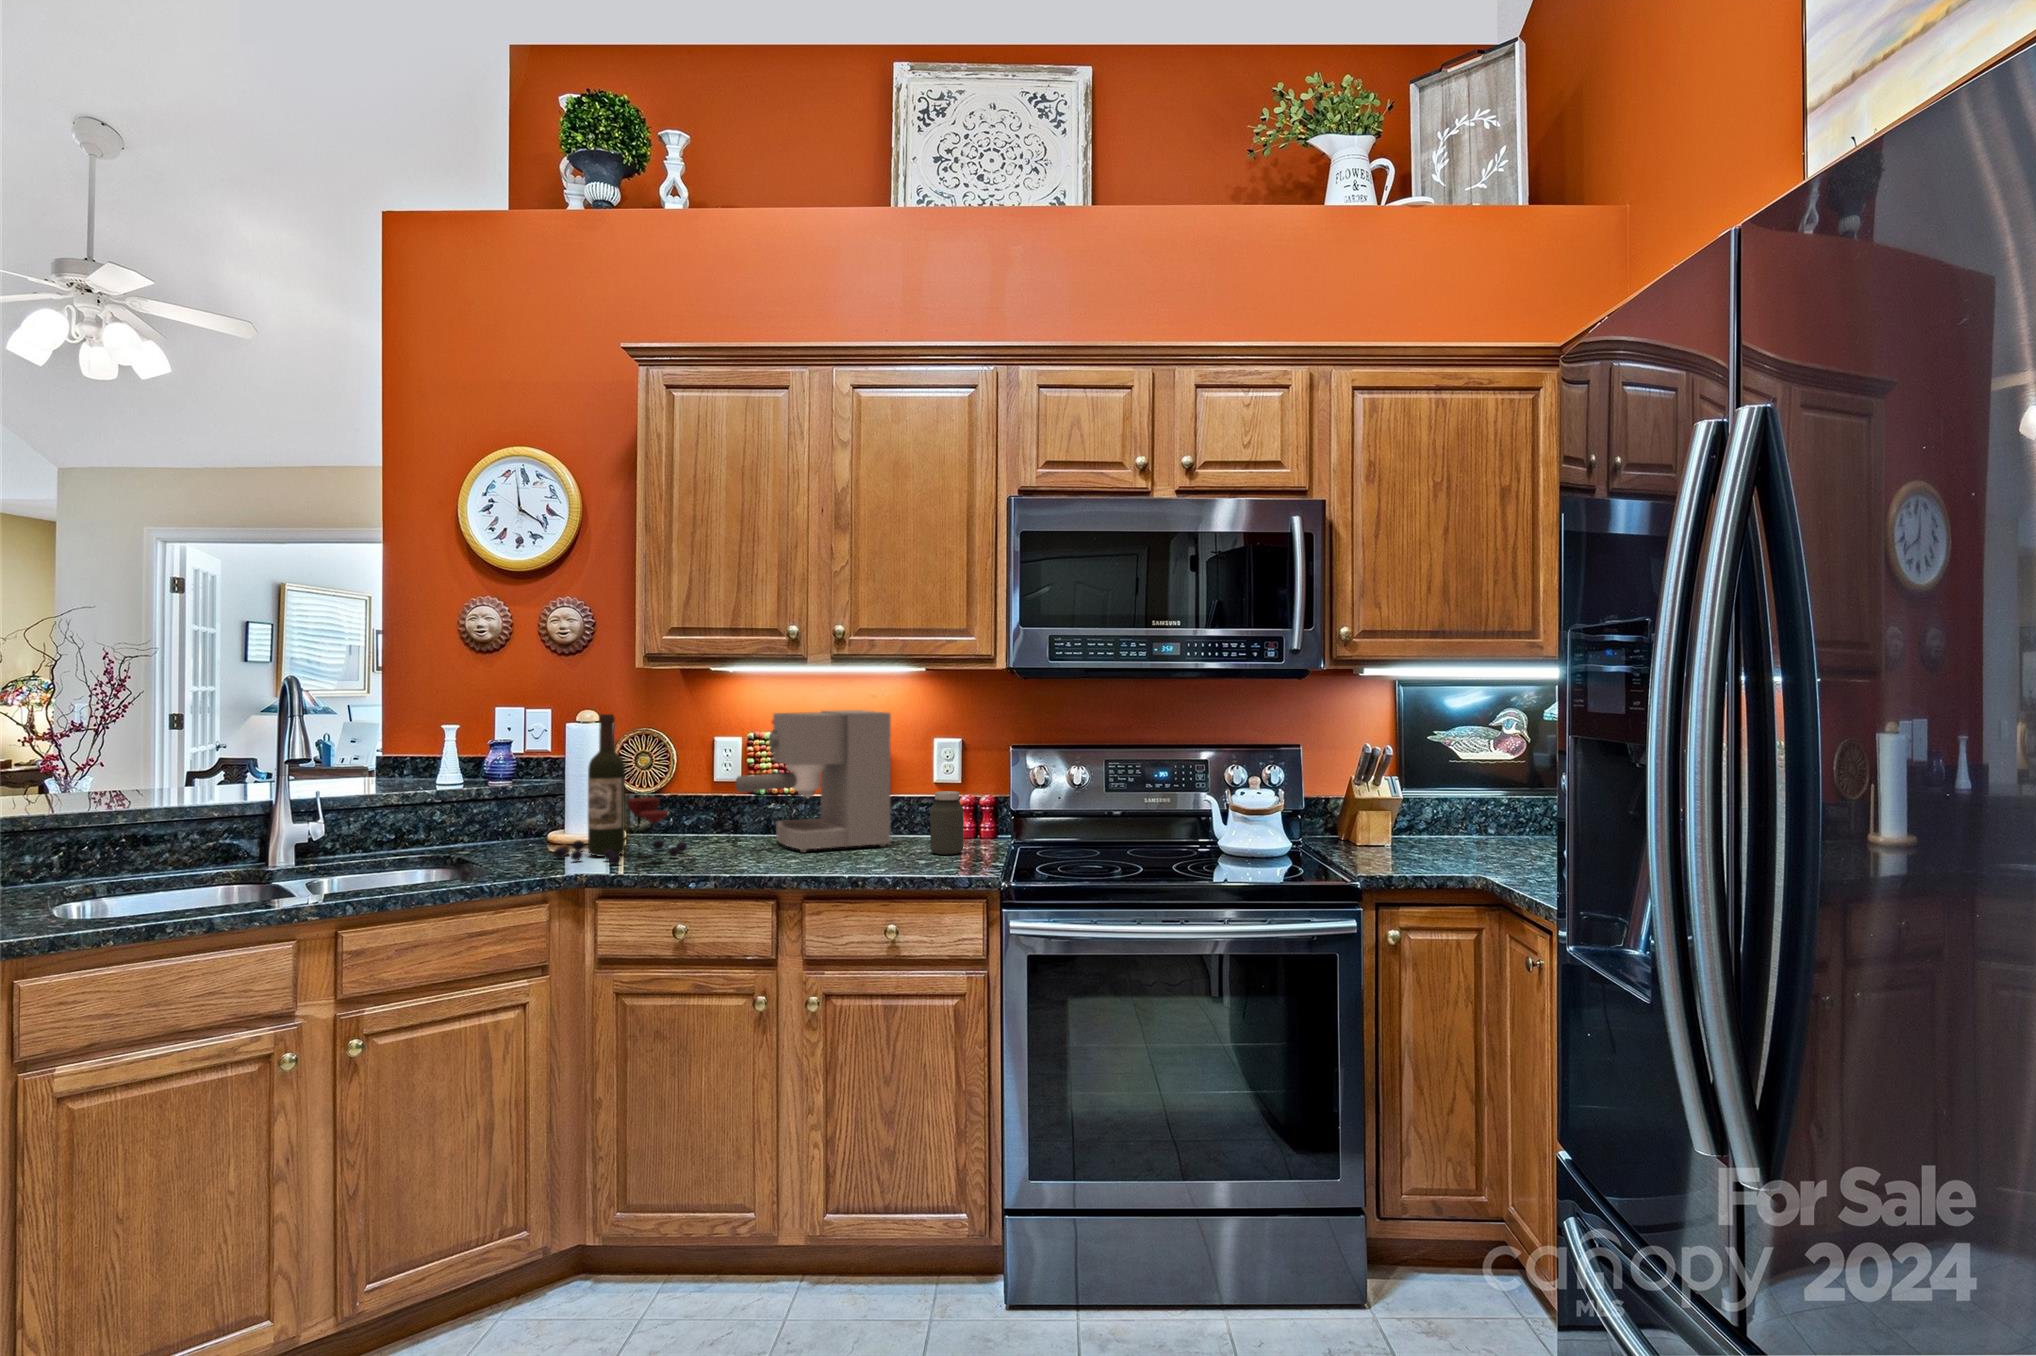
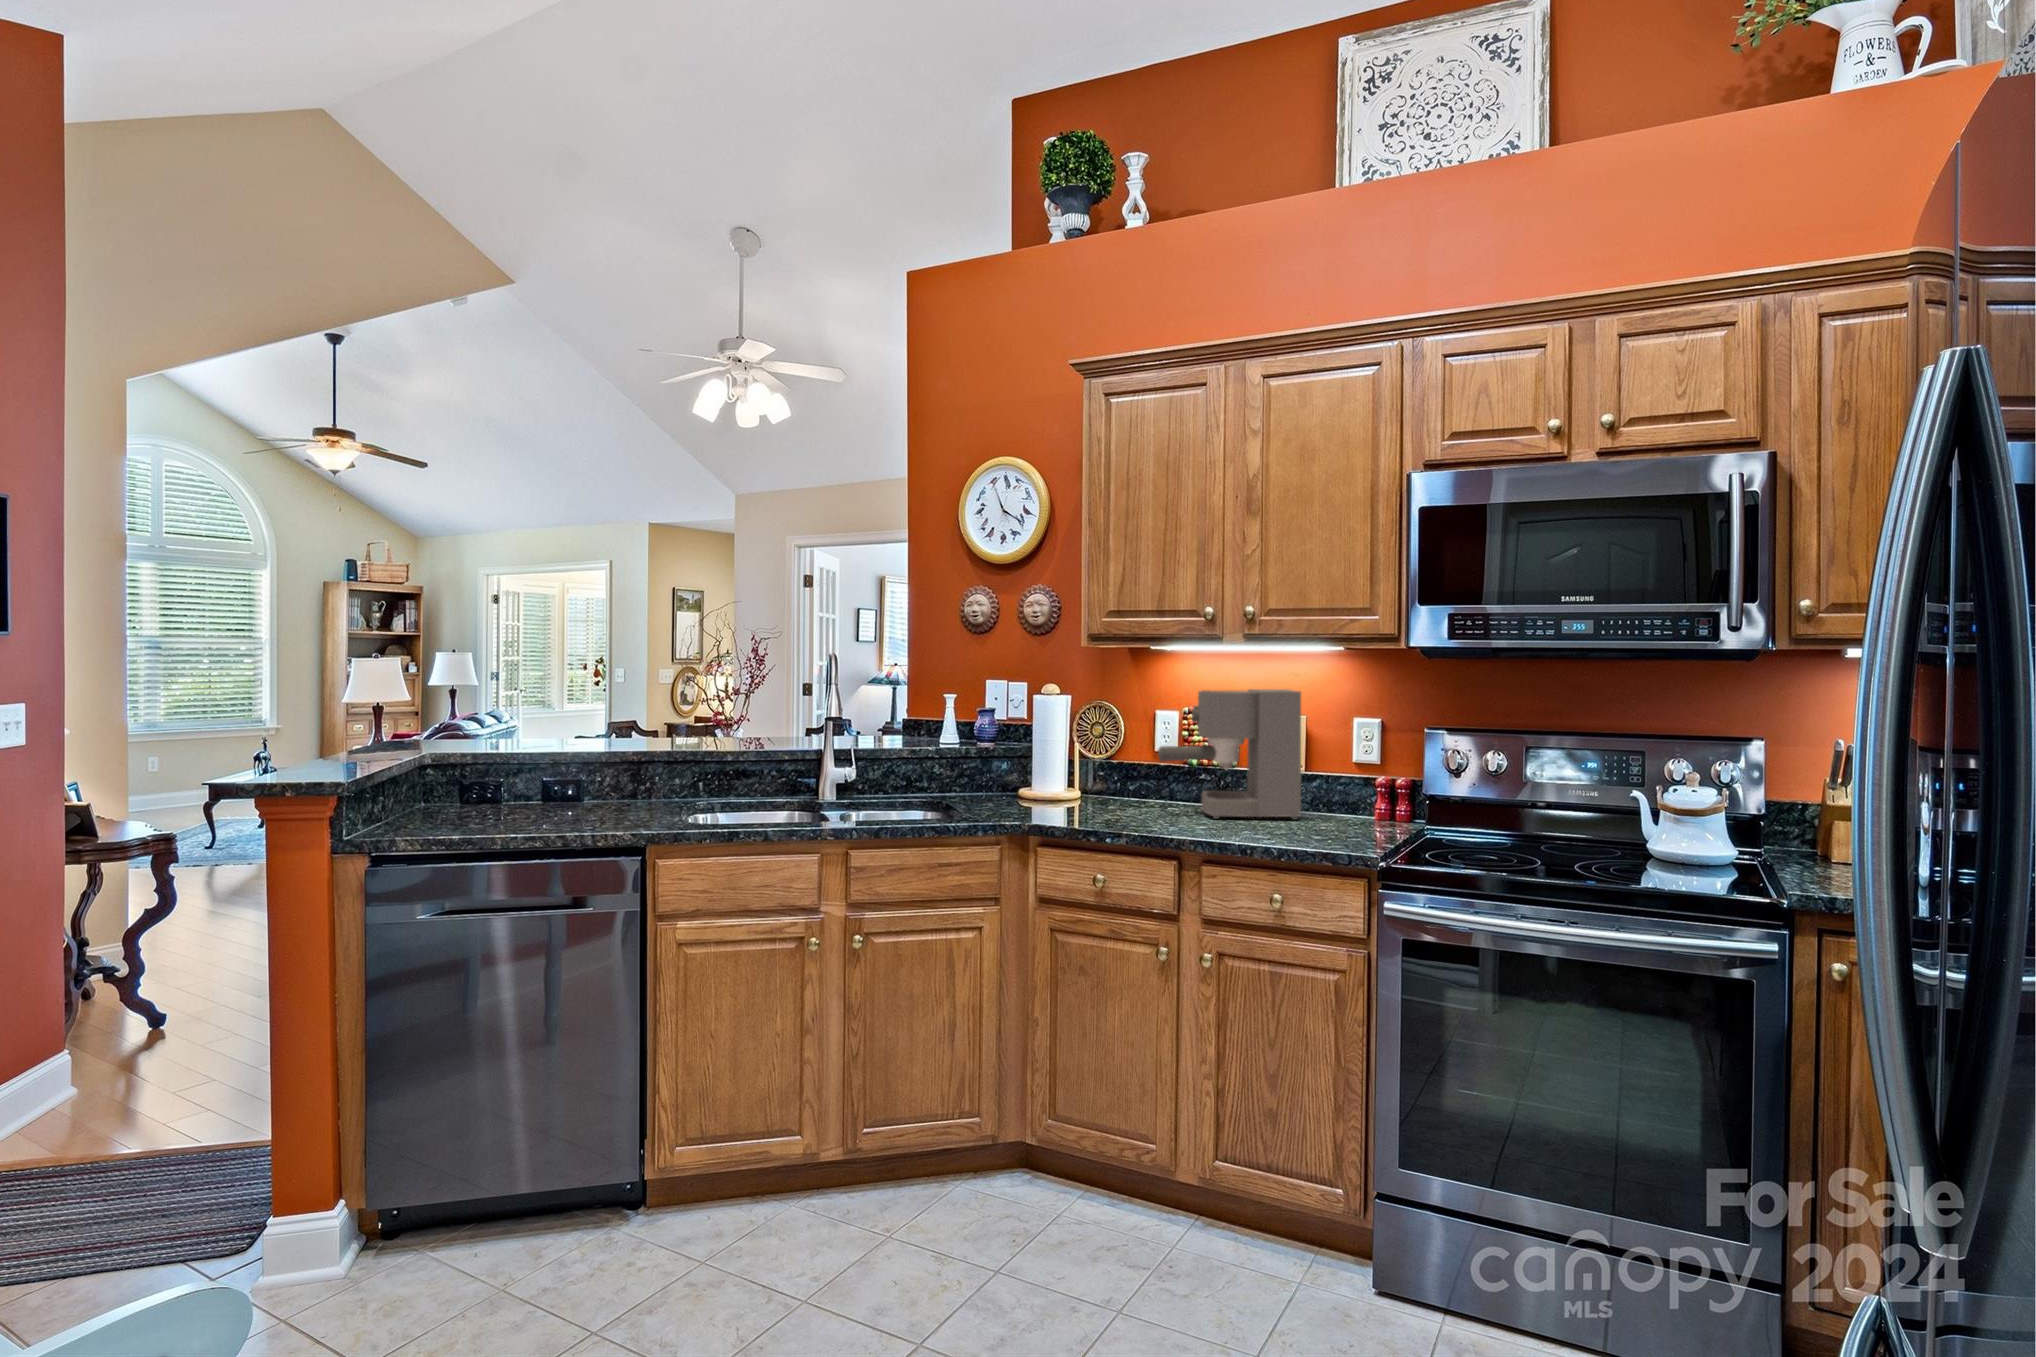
wine bottle: present [553,714,687,864] -> none [1011,689,1119,819]
jar: present [930,791,964,855] -> none [1332,769,1365,830]

